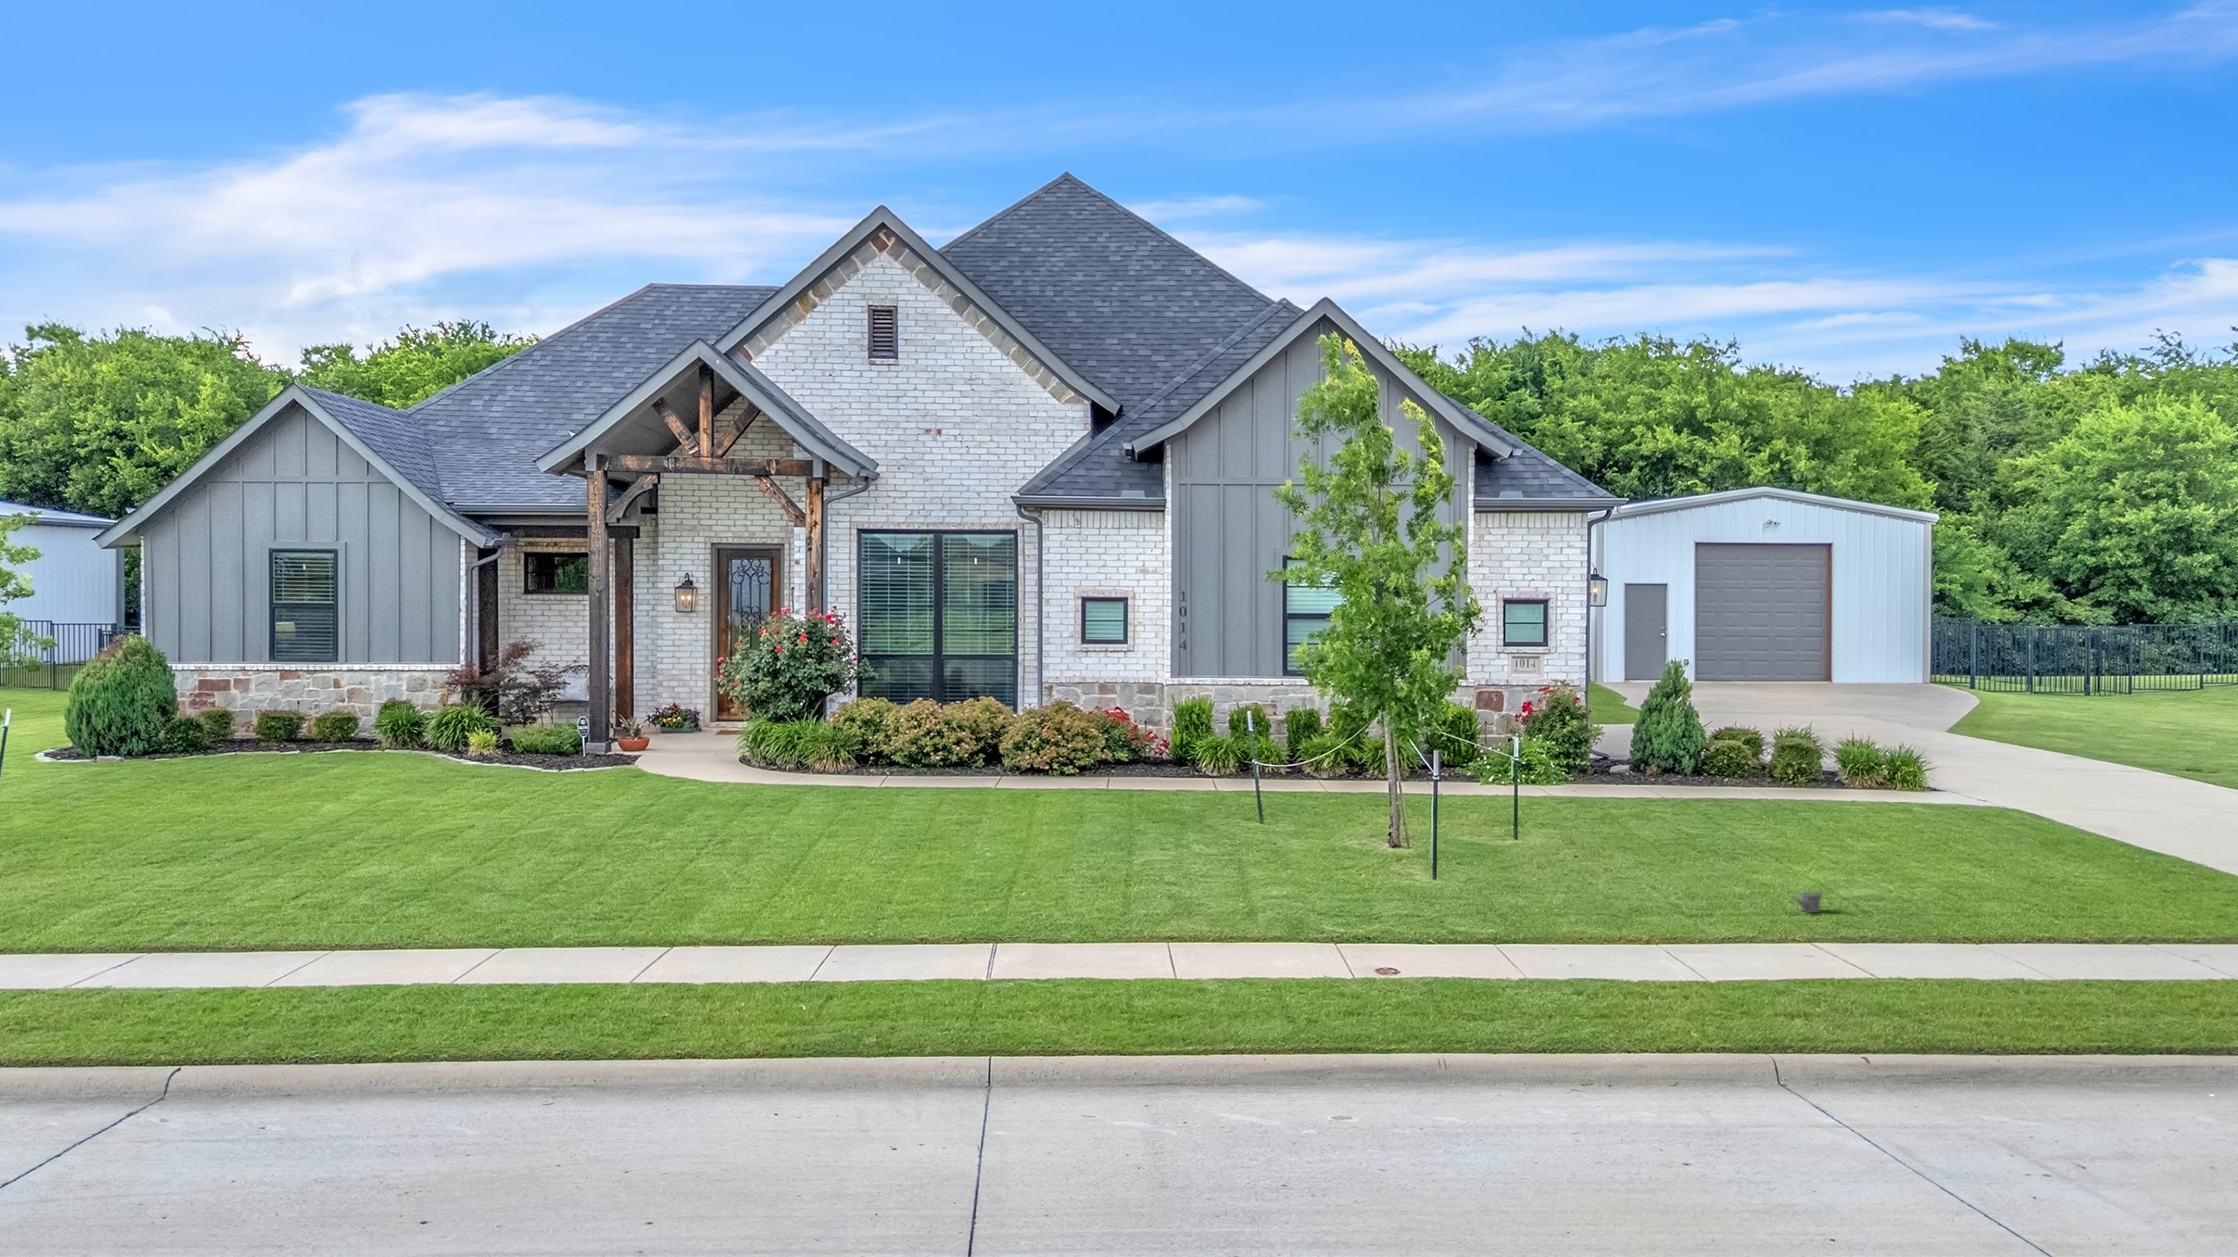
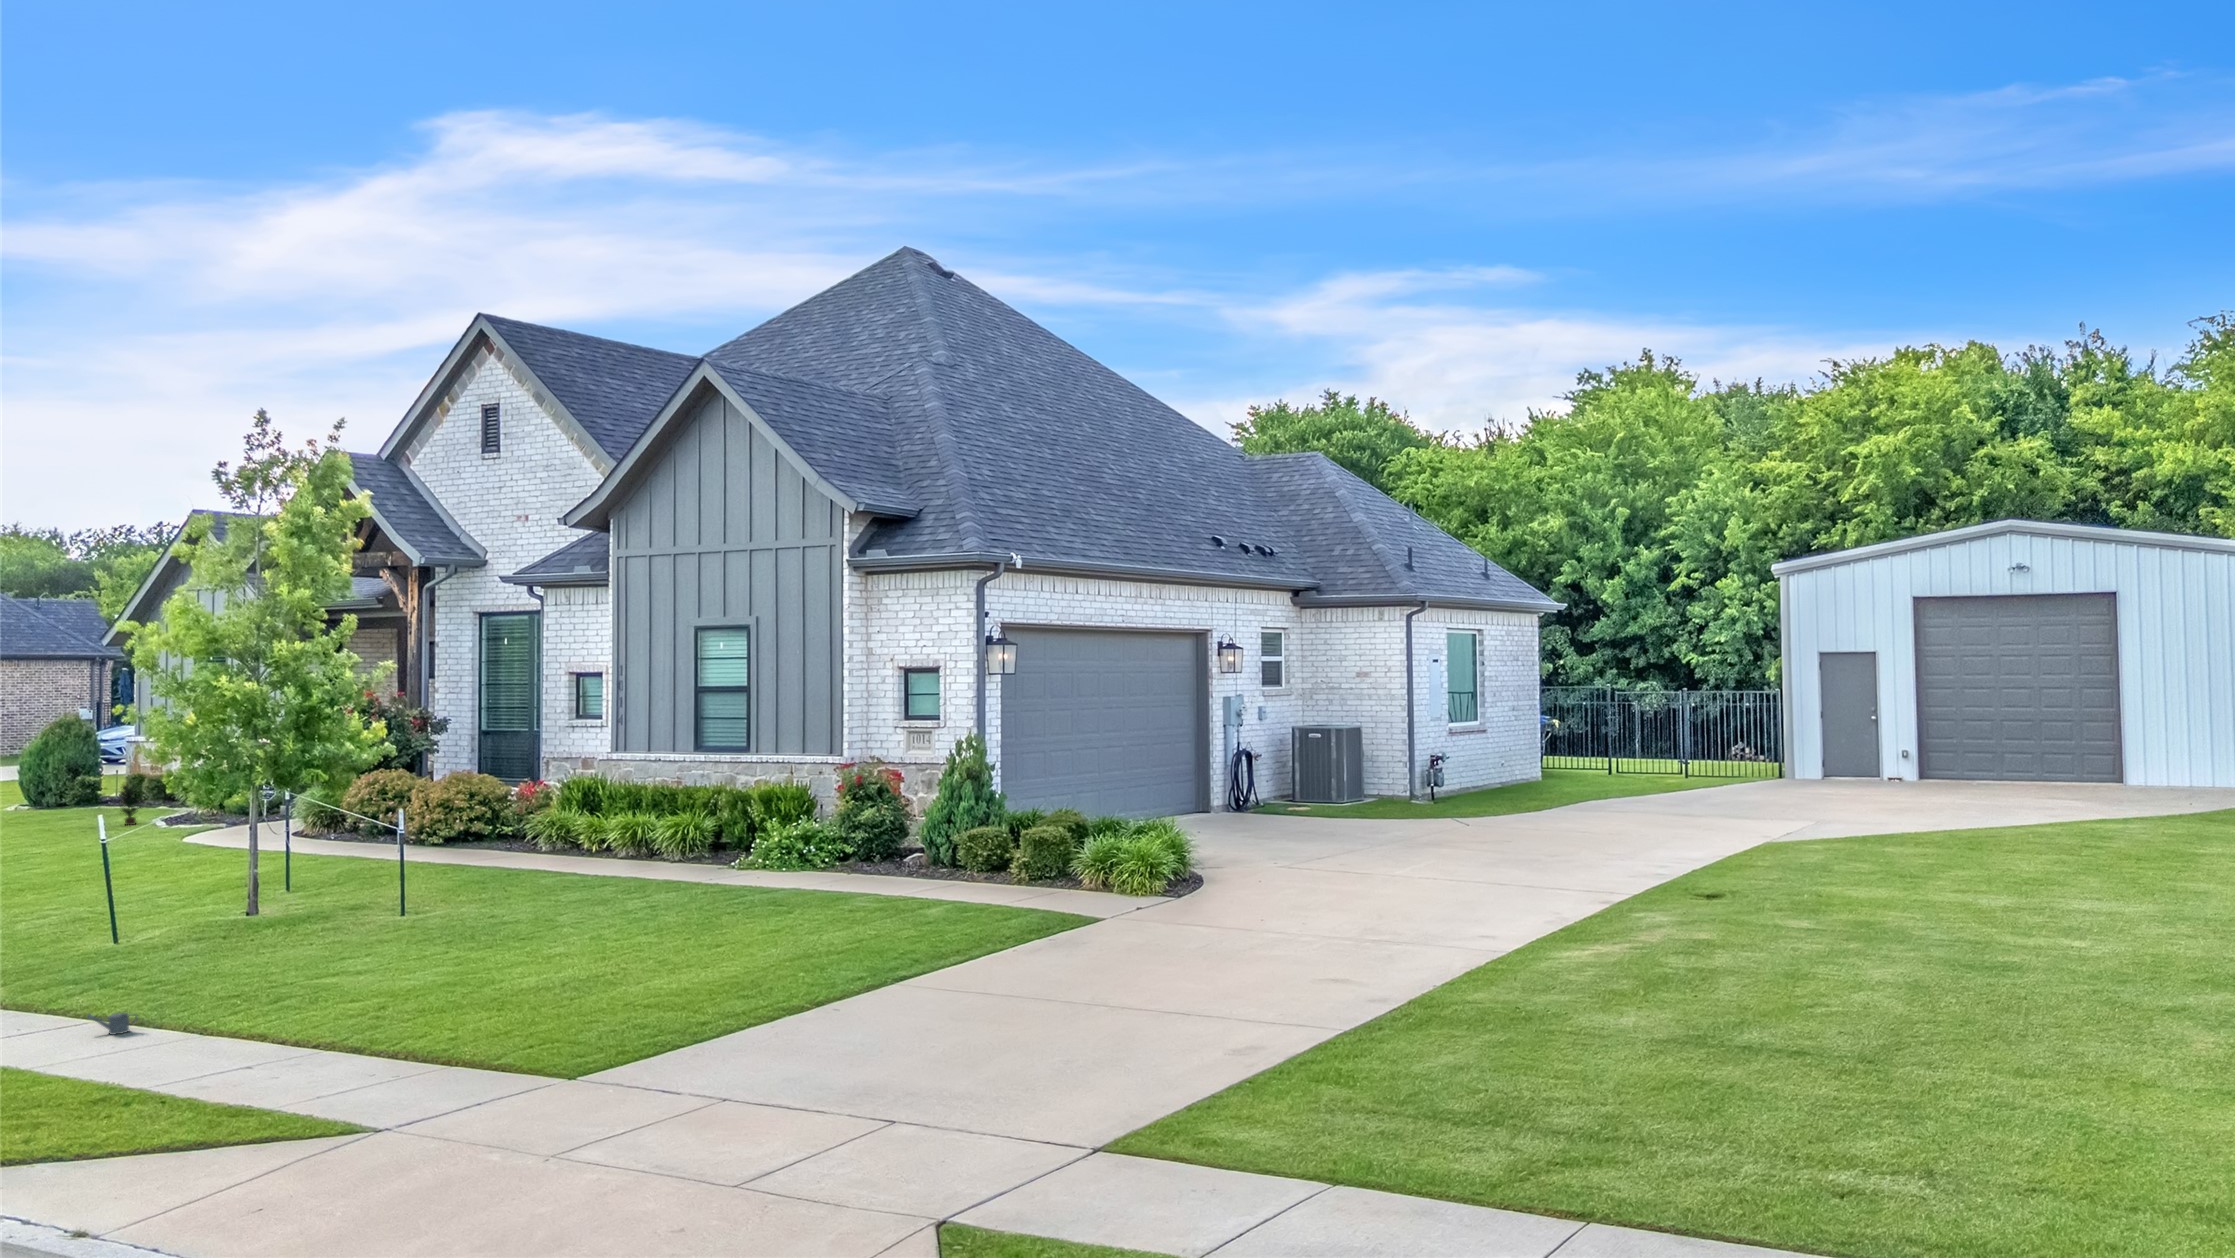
potted plant: none [429,714,462,764] -> present [119,786,142,825]

